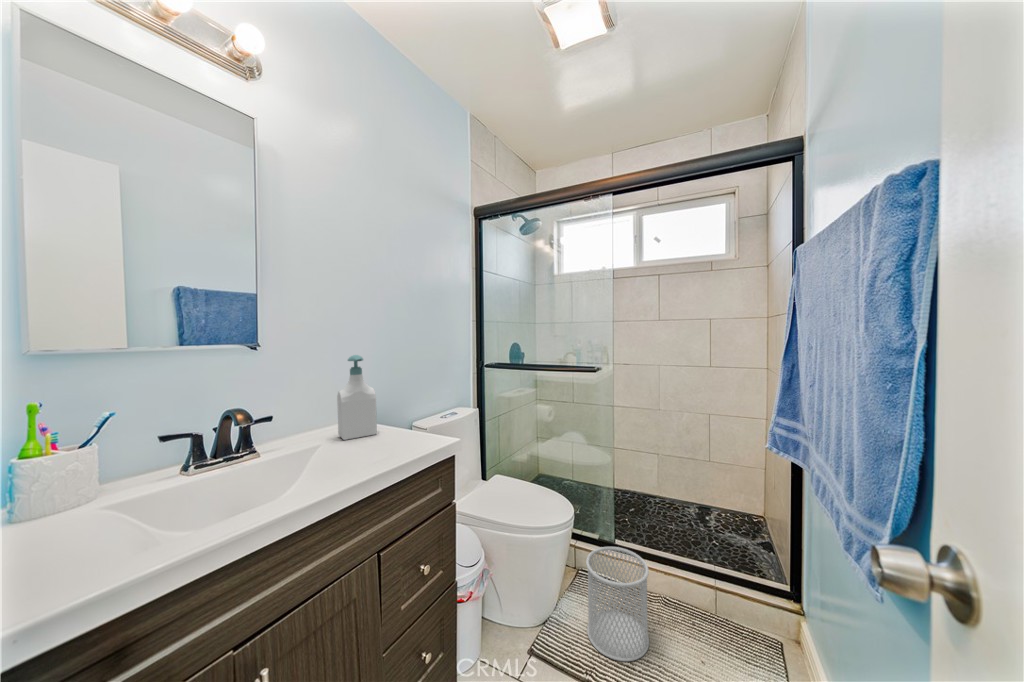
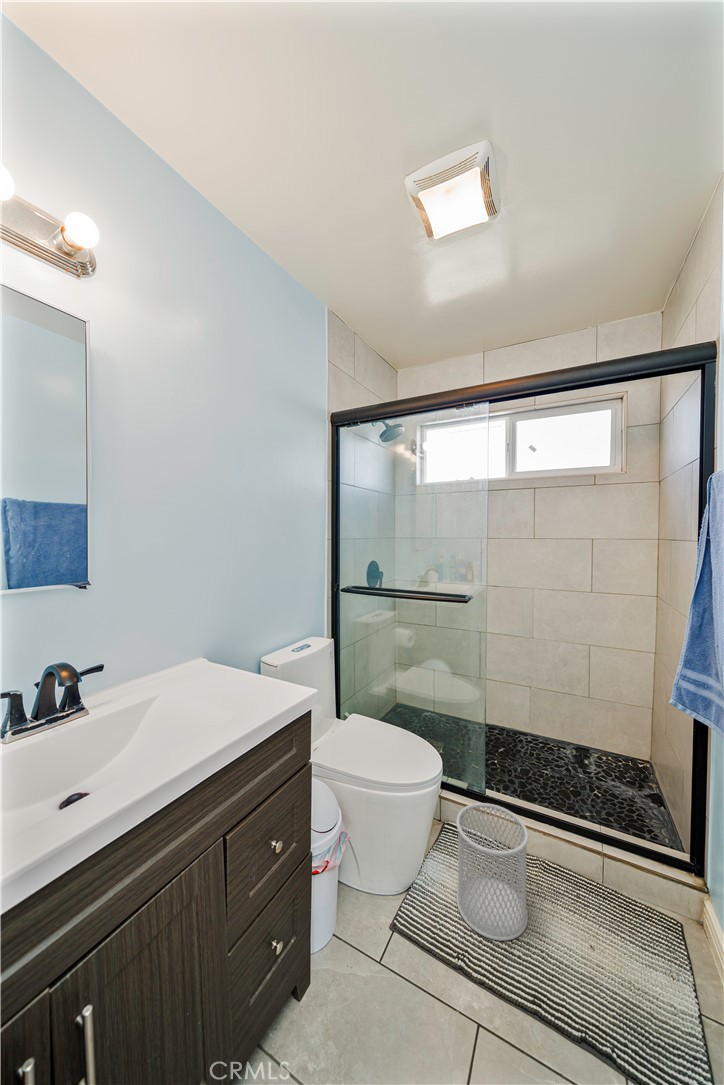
soap bottle: present [337,355,377,440] -> none [176,590,221,690]

